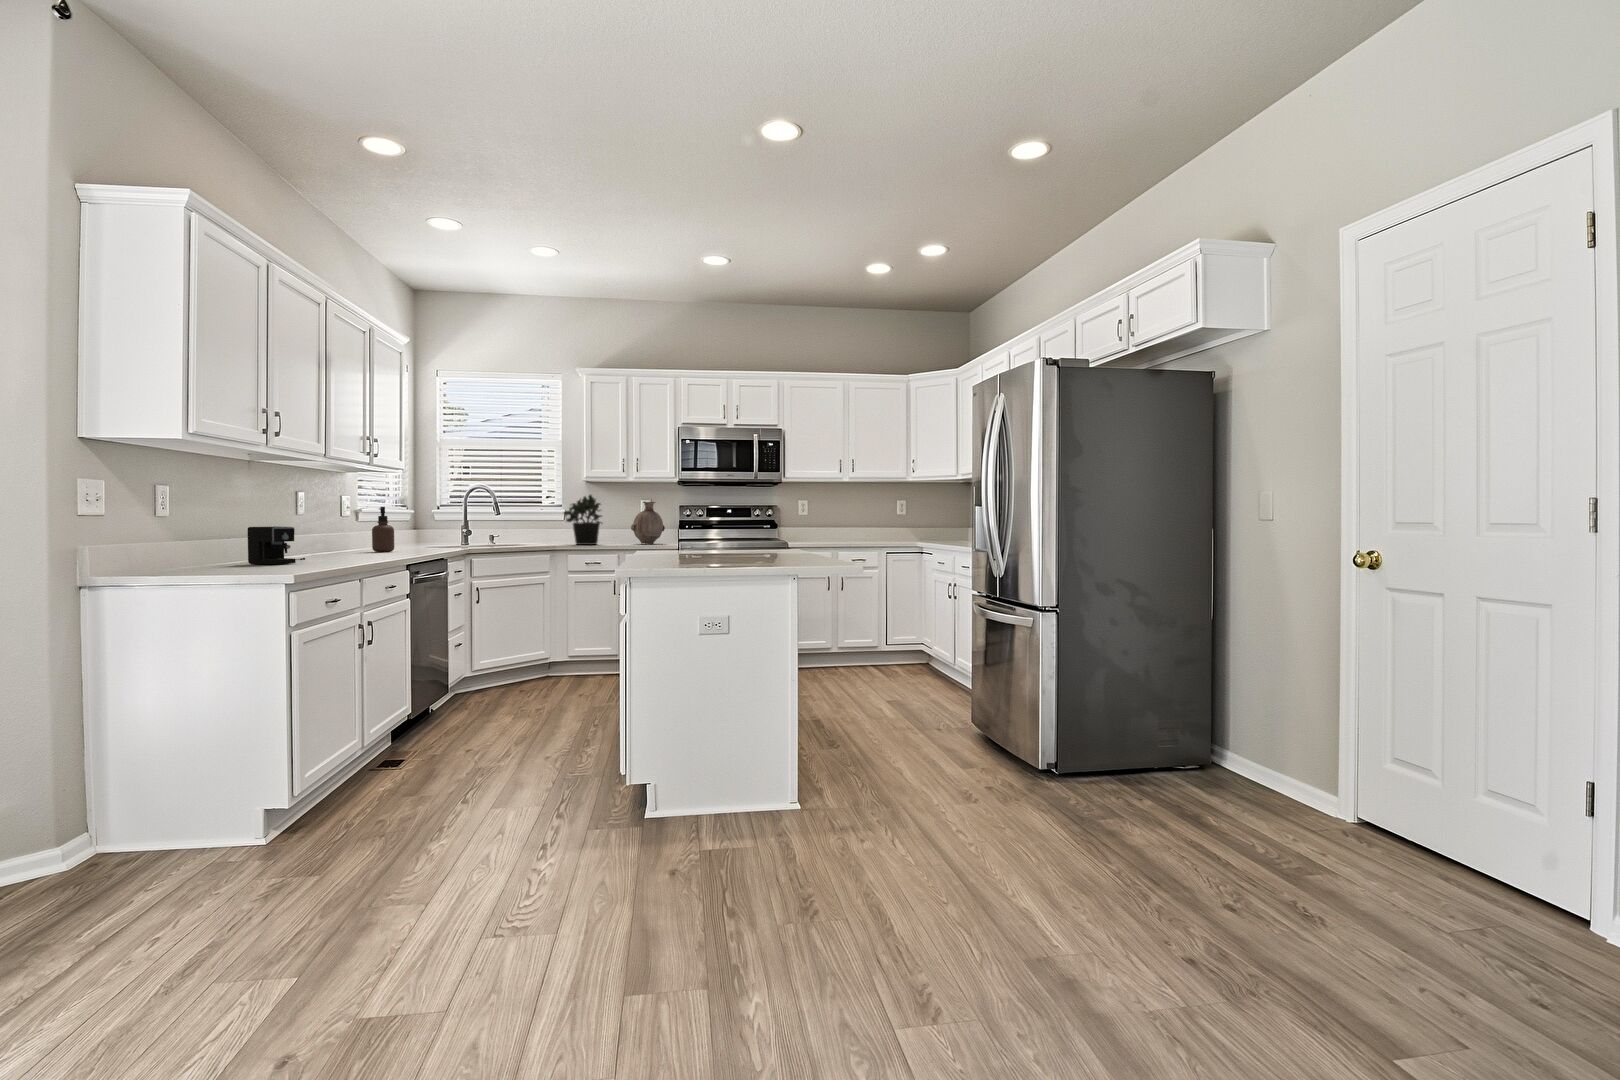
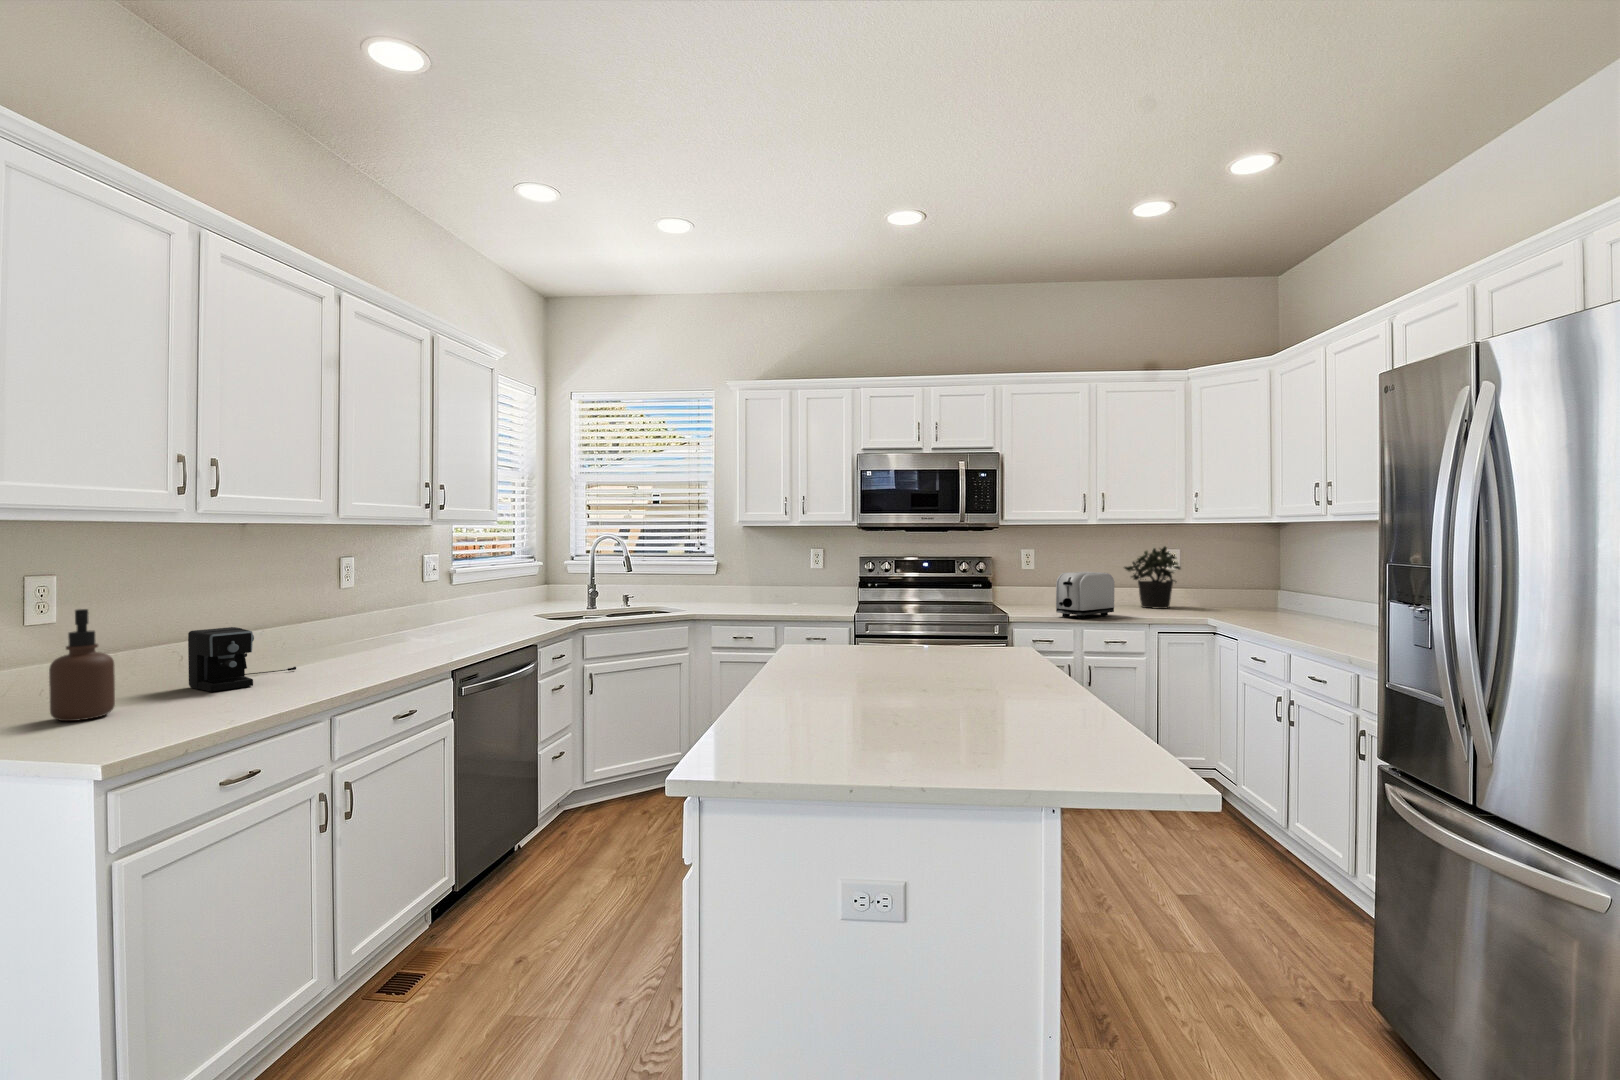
potted plant: present [564,495,602,545] -> present [1124,546,1181,609]
vase: present [631,502,665,544] -> none [793,555,838,612]
soap dispenser: present [372,507,394,552] -> present [49,609,115,721]
toaster: none [820,513,859,544] -> present [1056,572,1114,619]

